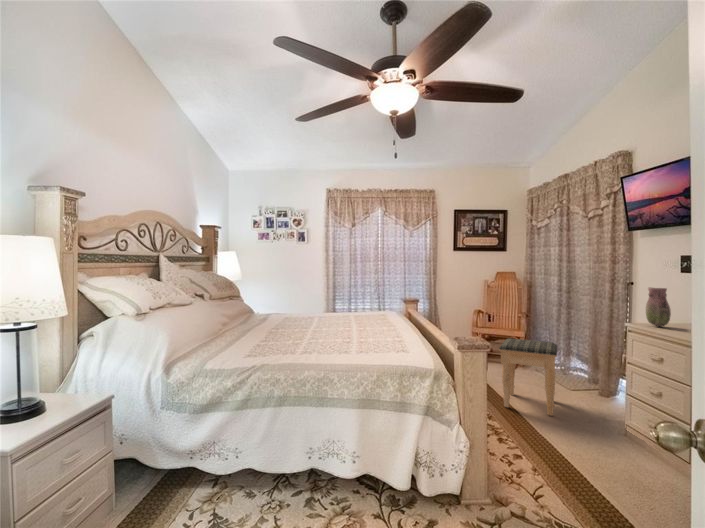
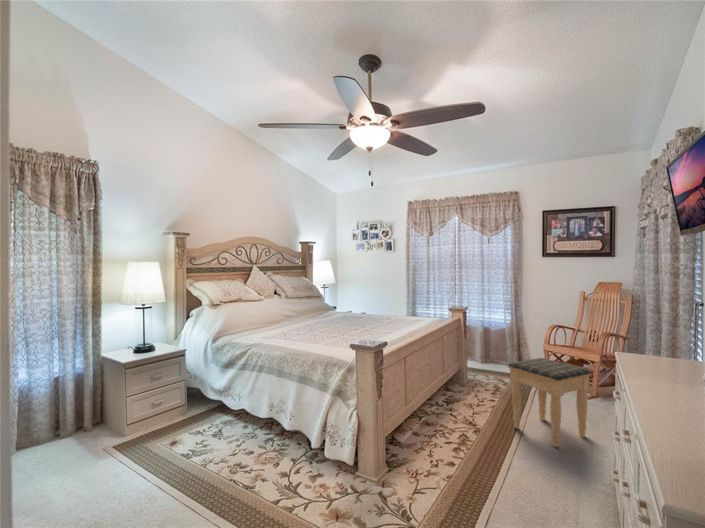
vase: present [646,288,671,327] -> none [641,312,672,362]

